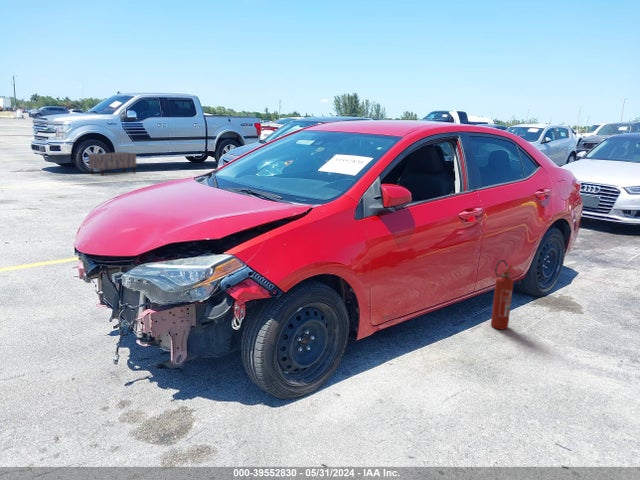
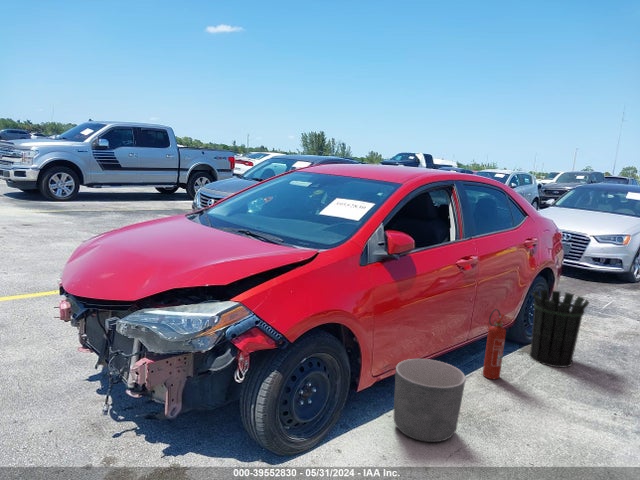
bench: present [88,152,137,176] -> none [55,180,105,205]
waste bin: none [542,241,602,318] -> present [530,290,589,367]
planter: none [395,309,464,387] -> present [393,359,465,442]

